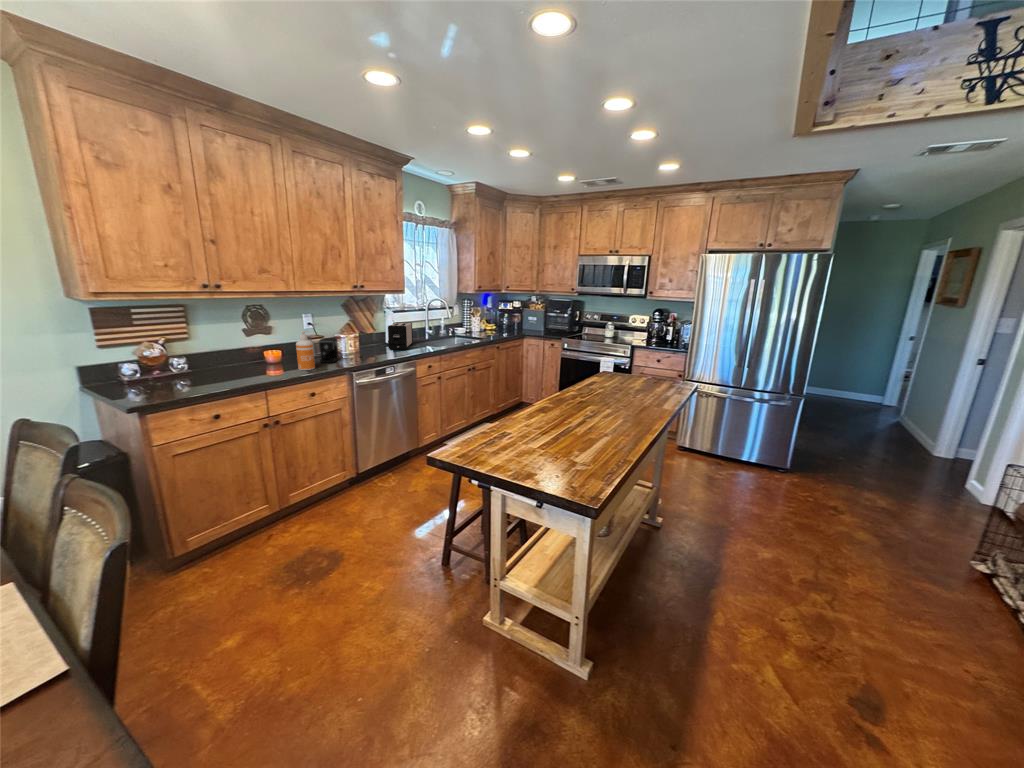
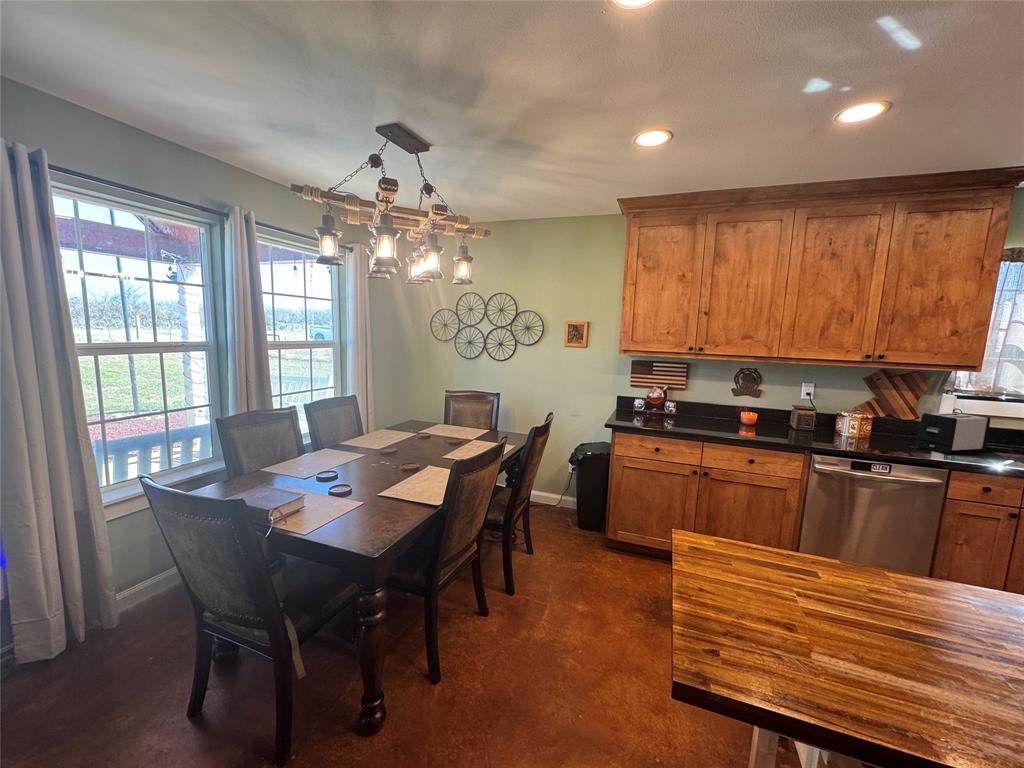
soap dispenser: present [296,331,315,370] -> none [753,397,775,438]
coffee maker: present [319,338,338,363] -> none [788,411,852,444]

